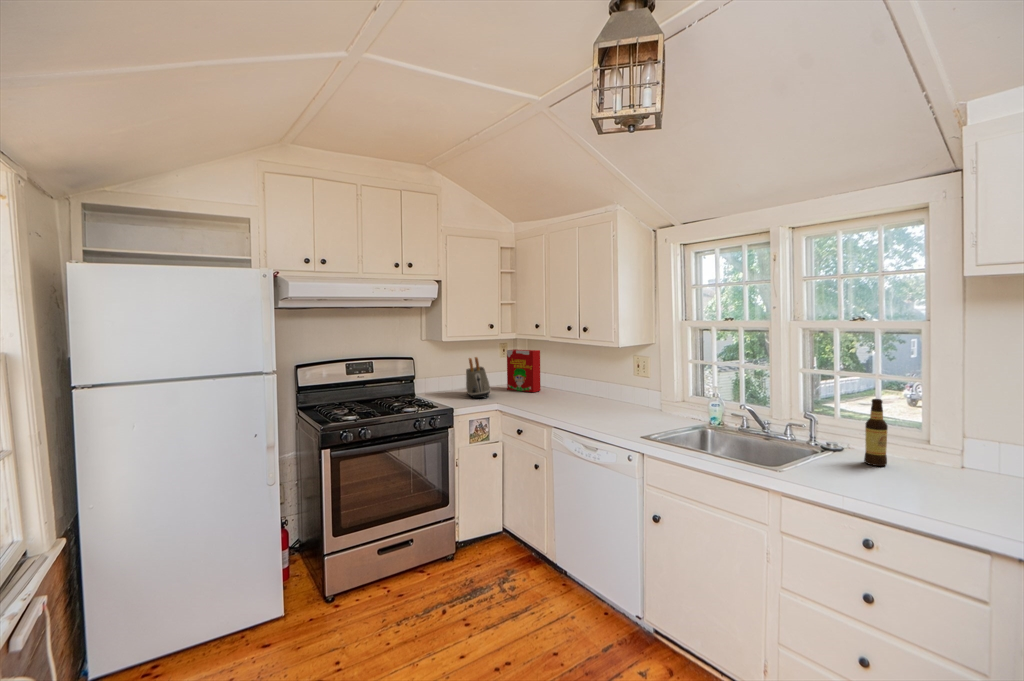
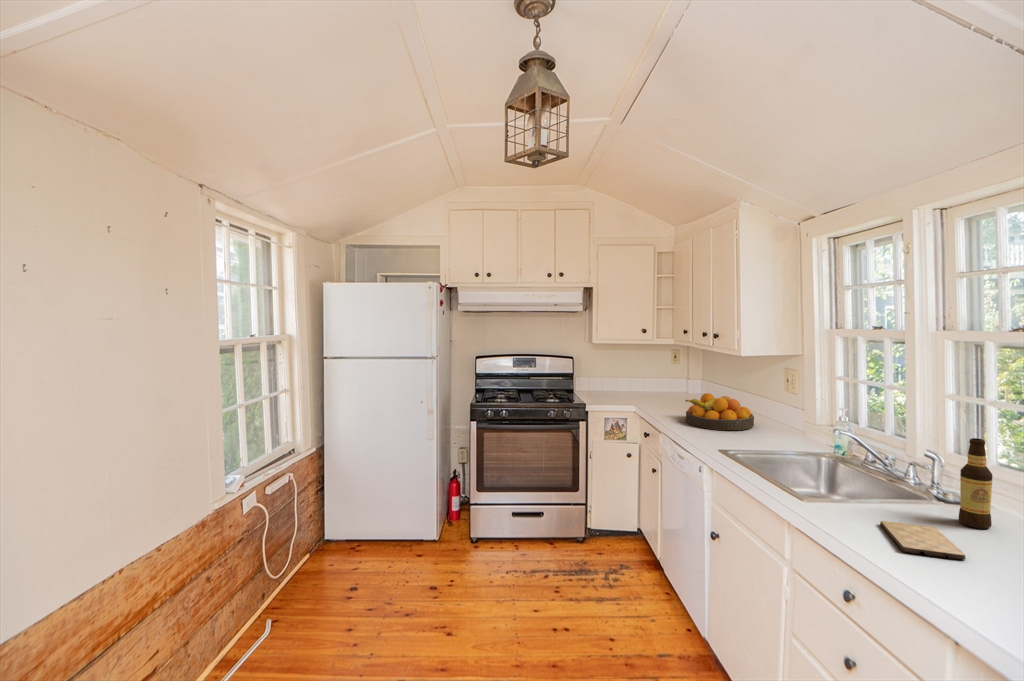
cereal box: present [507,349,541,392] -> none [669,354,701,399]
toaster: present [466,357,490,398] -> none [616,359,642,399]
fruit bowl: none [564,385,626,418] -> present [686,393,754,430]
cutting board: none [842,471,923,495] -> present [880,521,966,560]

